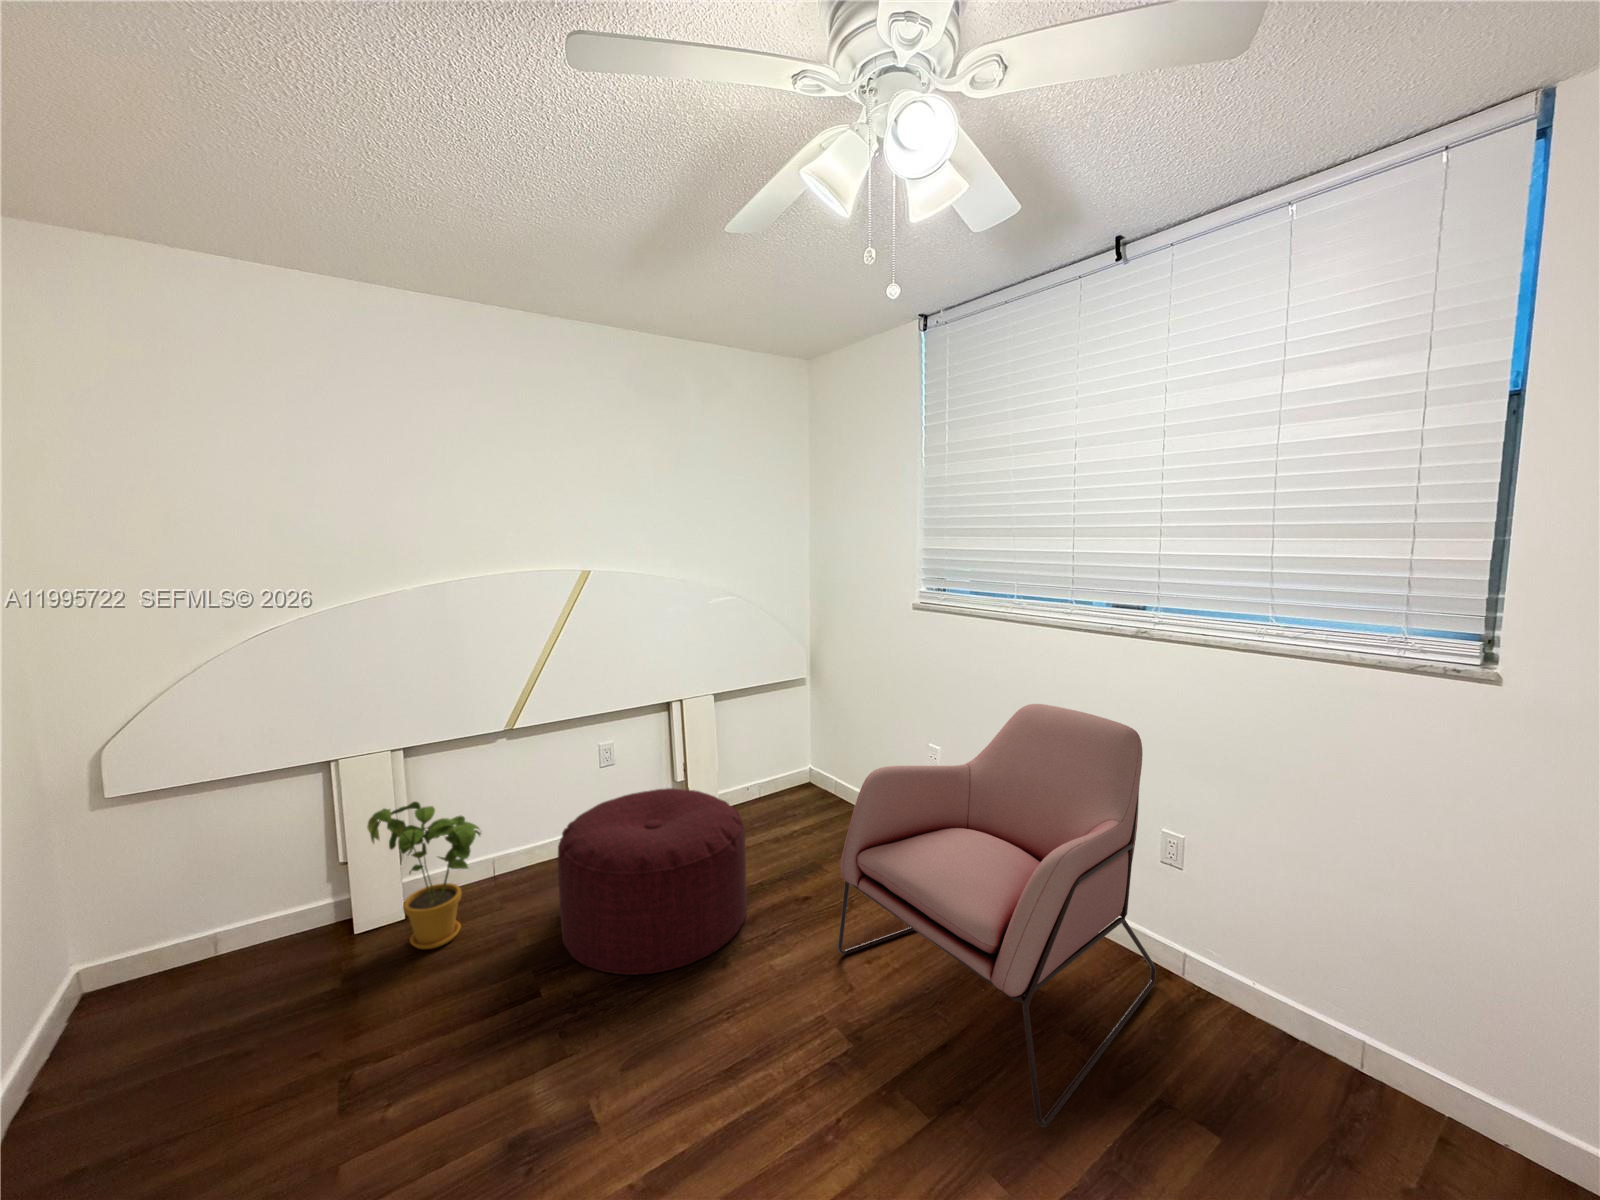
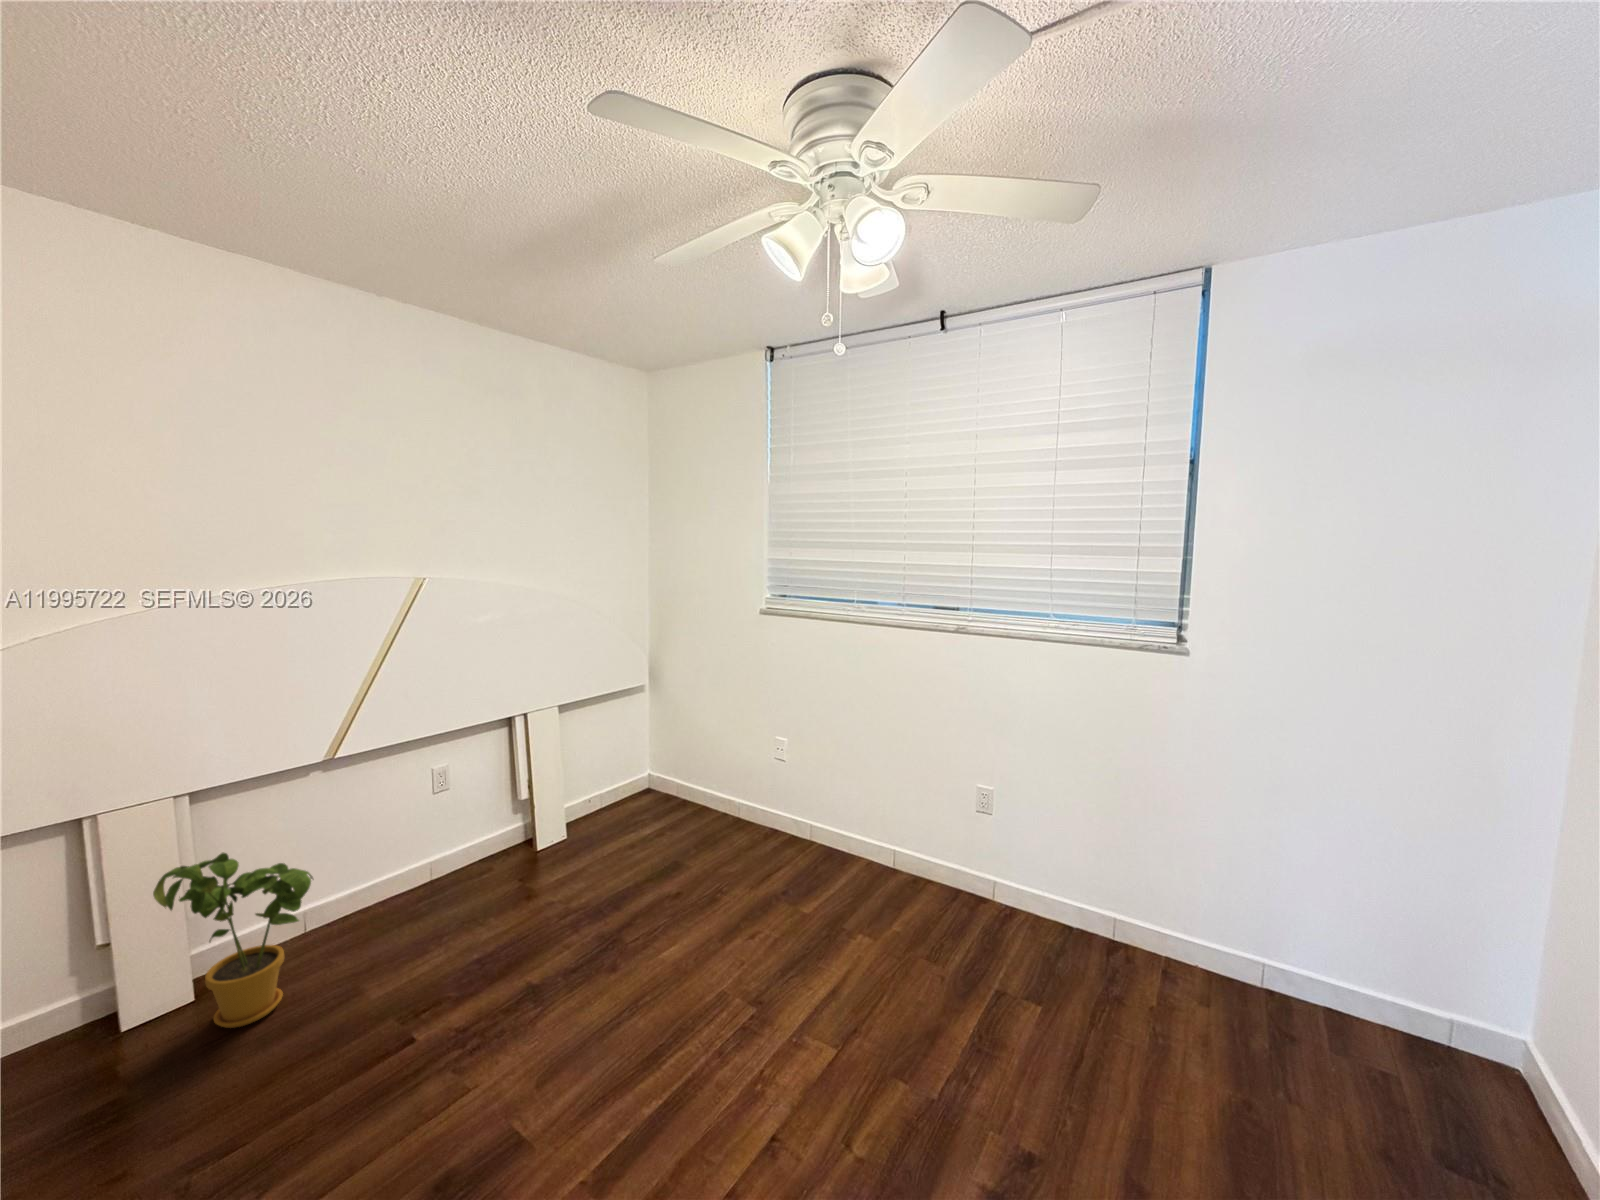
armchair: present [838,704,1156,1127] -> none [722,692,976,1031]
ottoman: present [558,788,747,975] -> none [413,804,623,1001]

